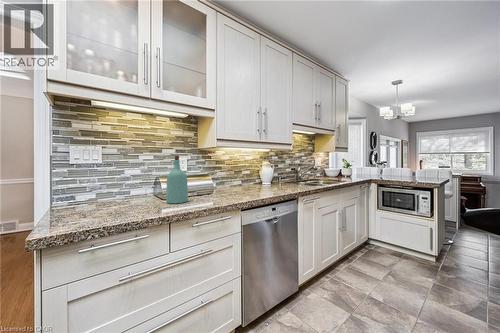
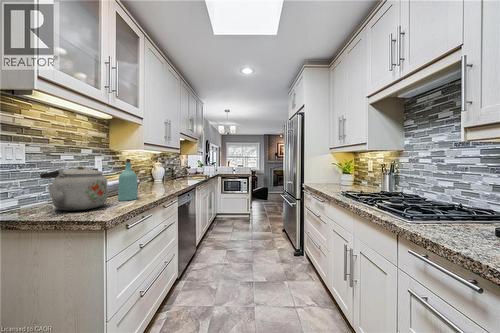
kettle: none [81,164,145,209] -> present [40,166,107,211]

